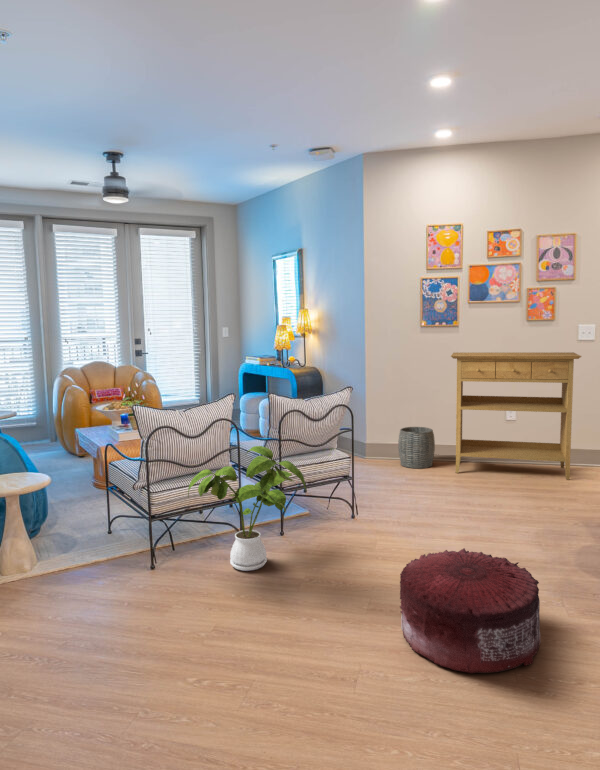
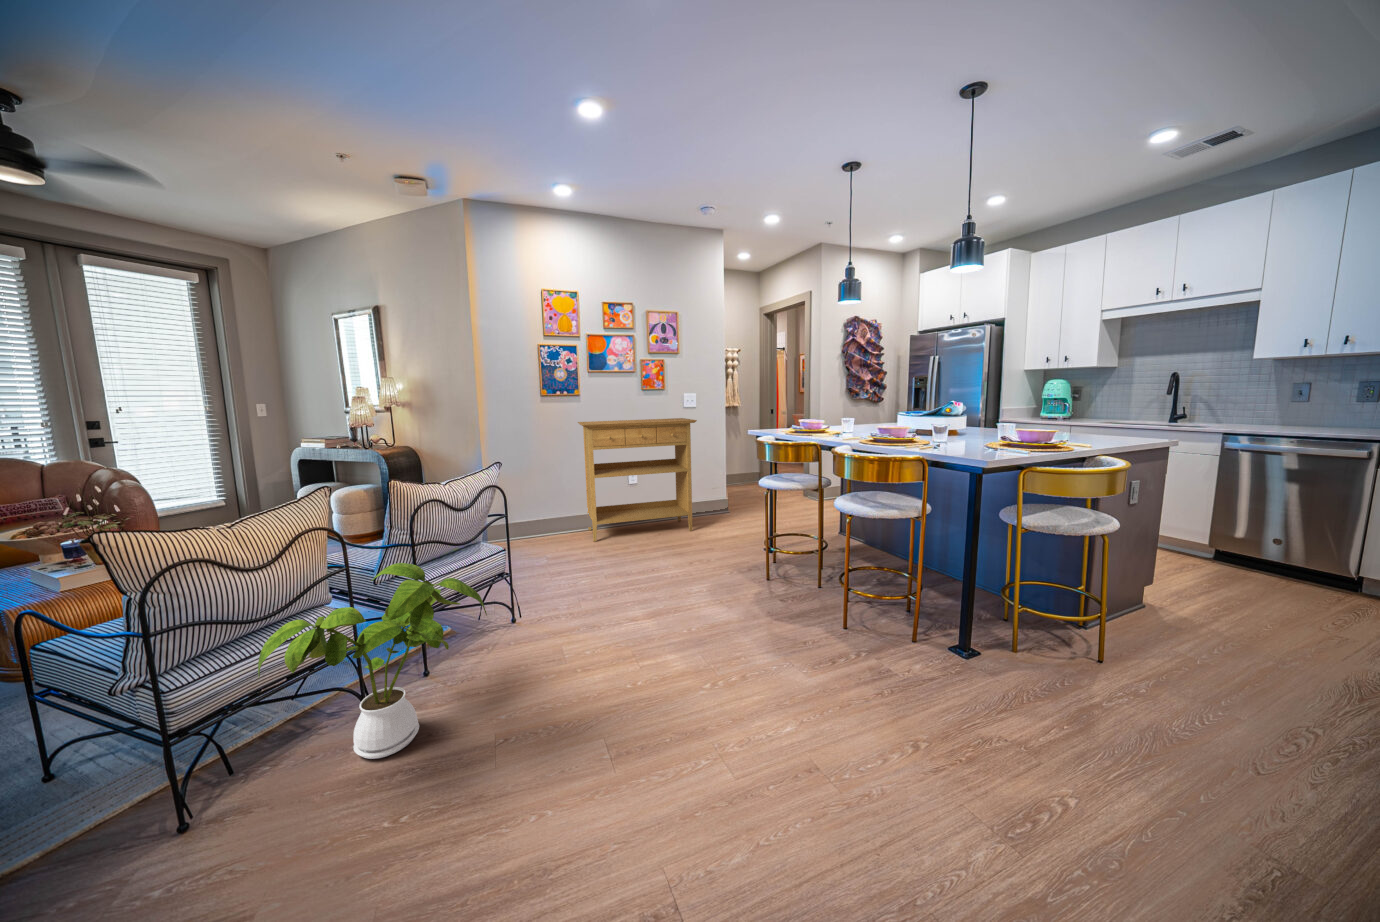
woven basket: present [398,427,435,468] -> none [528,500,567,545]
pouf: present [400,548,541,673] -> none [650,635,815,805]

